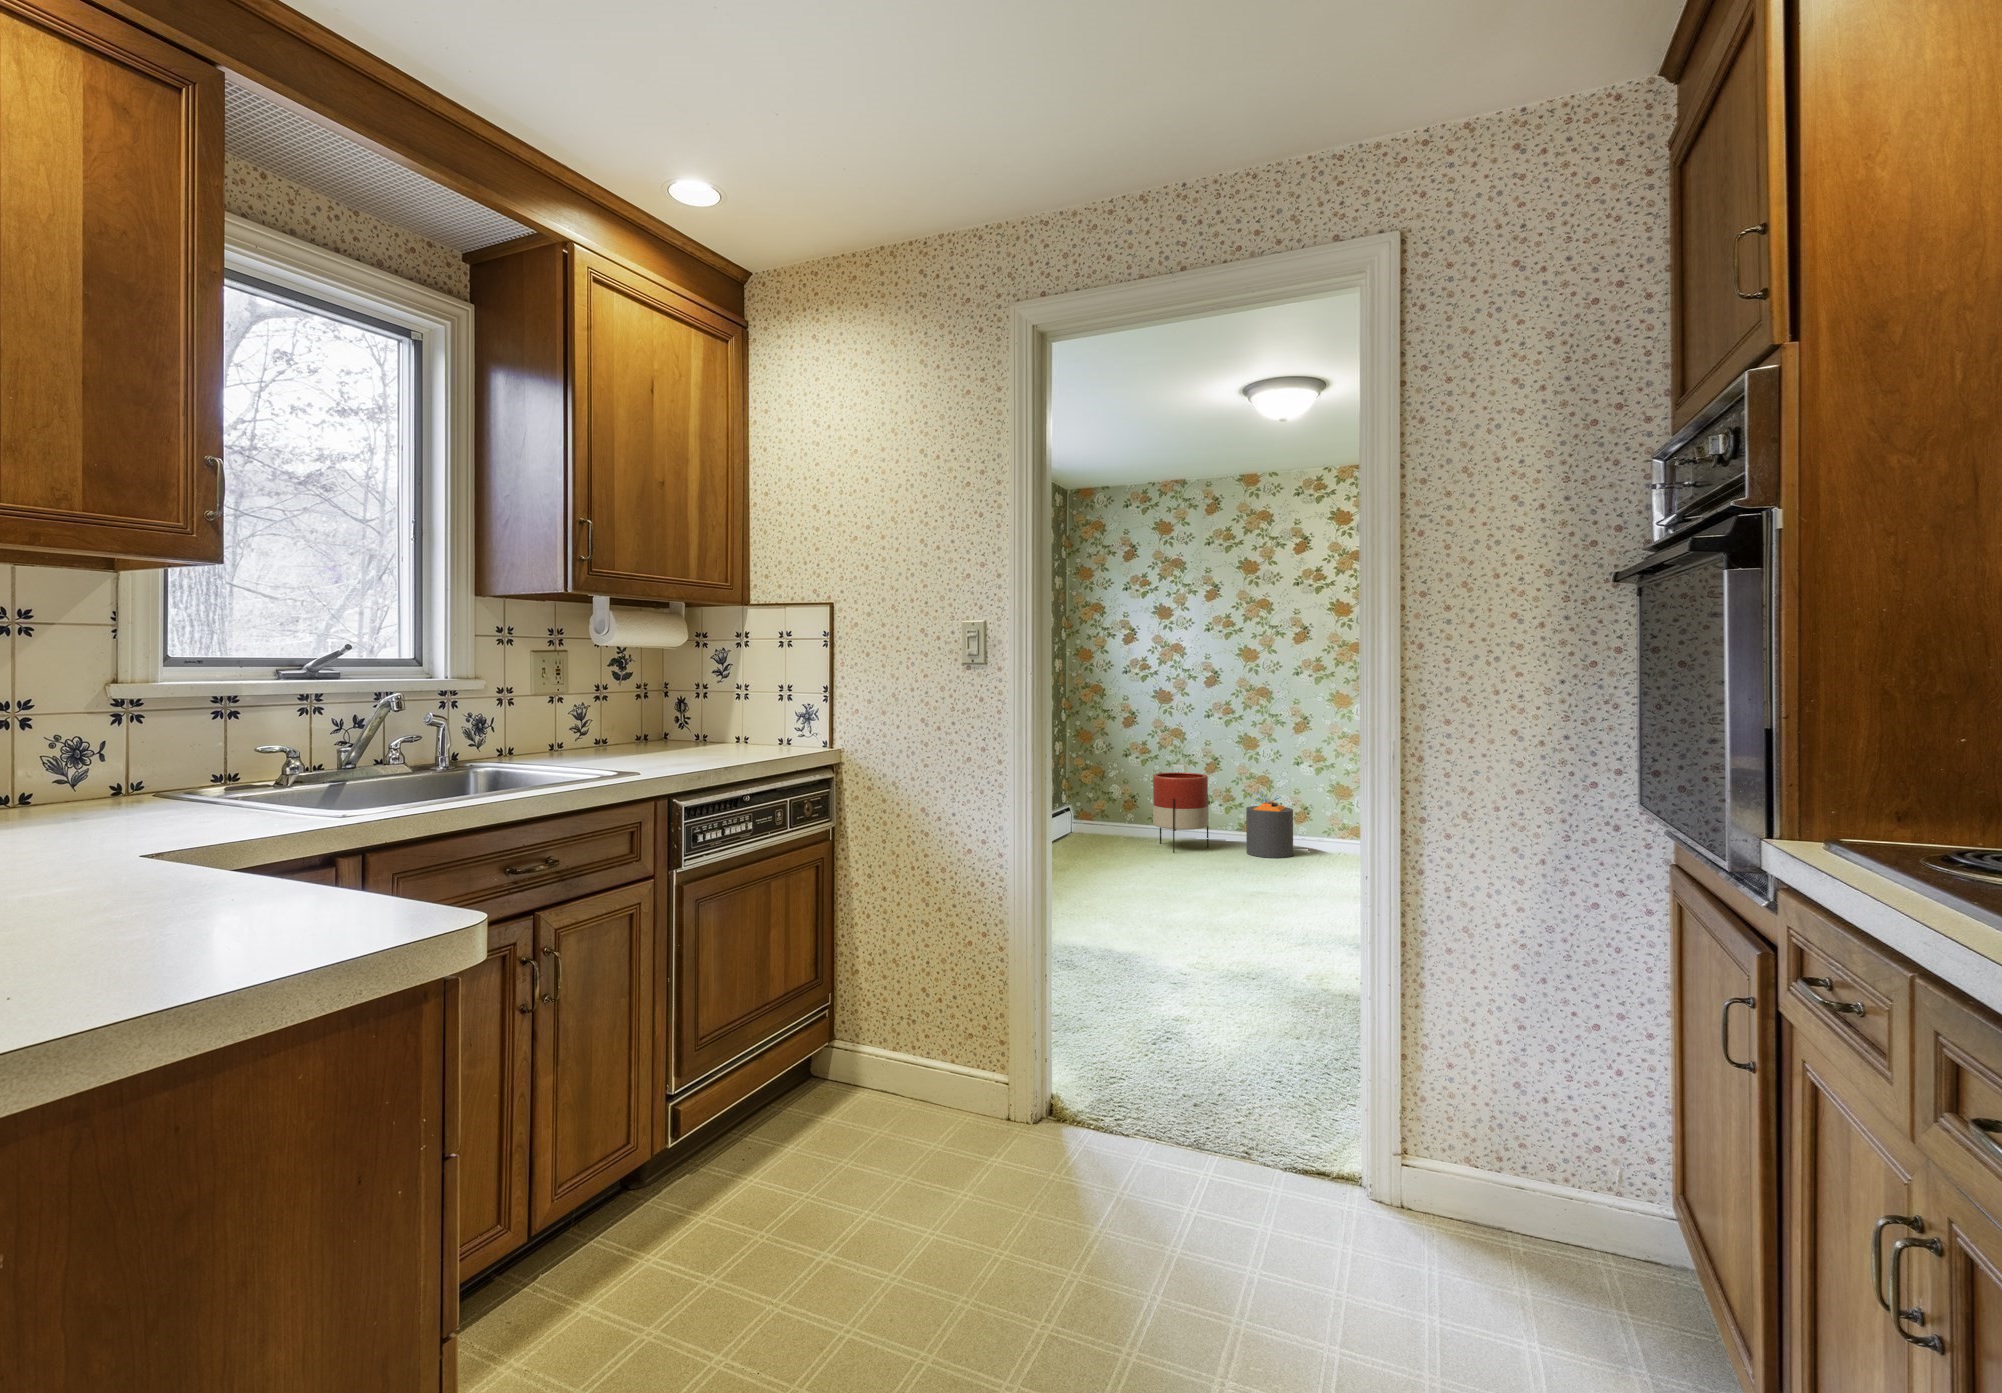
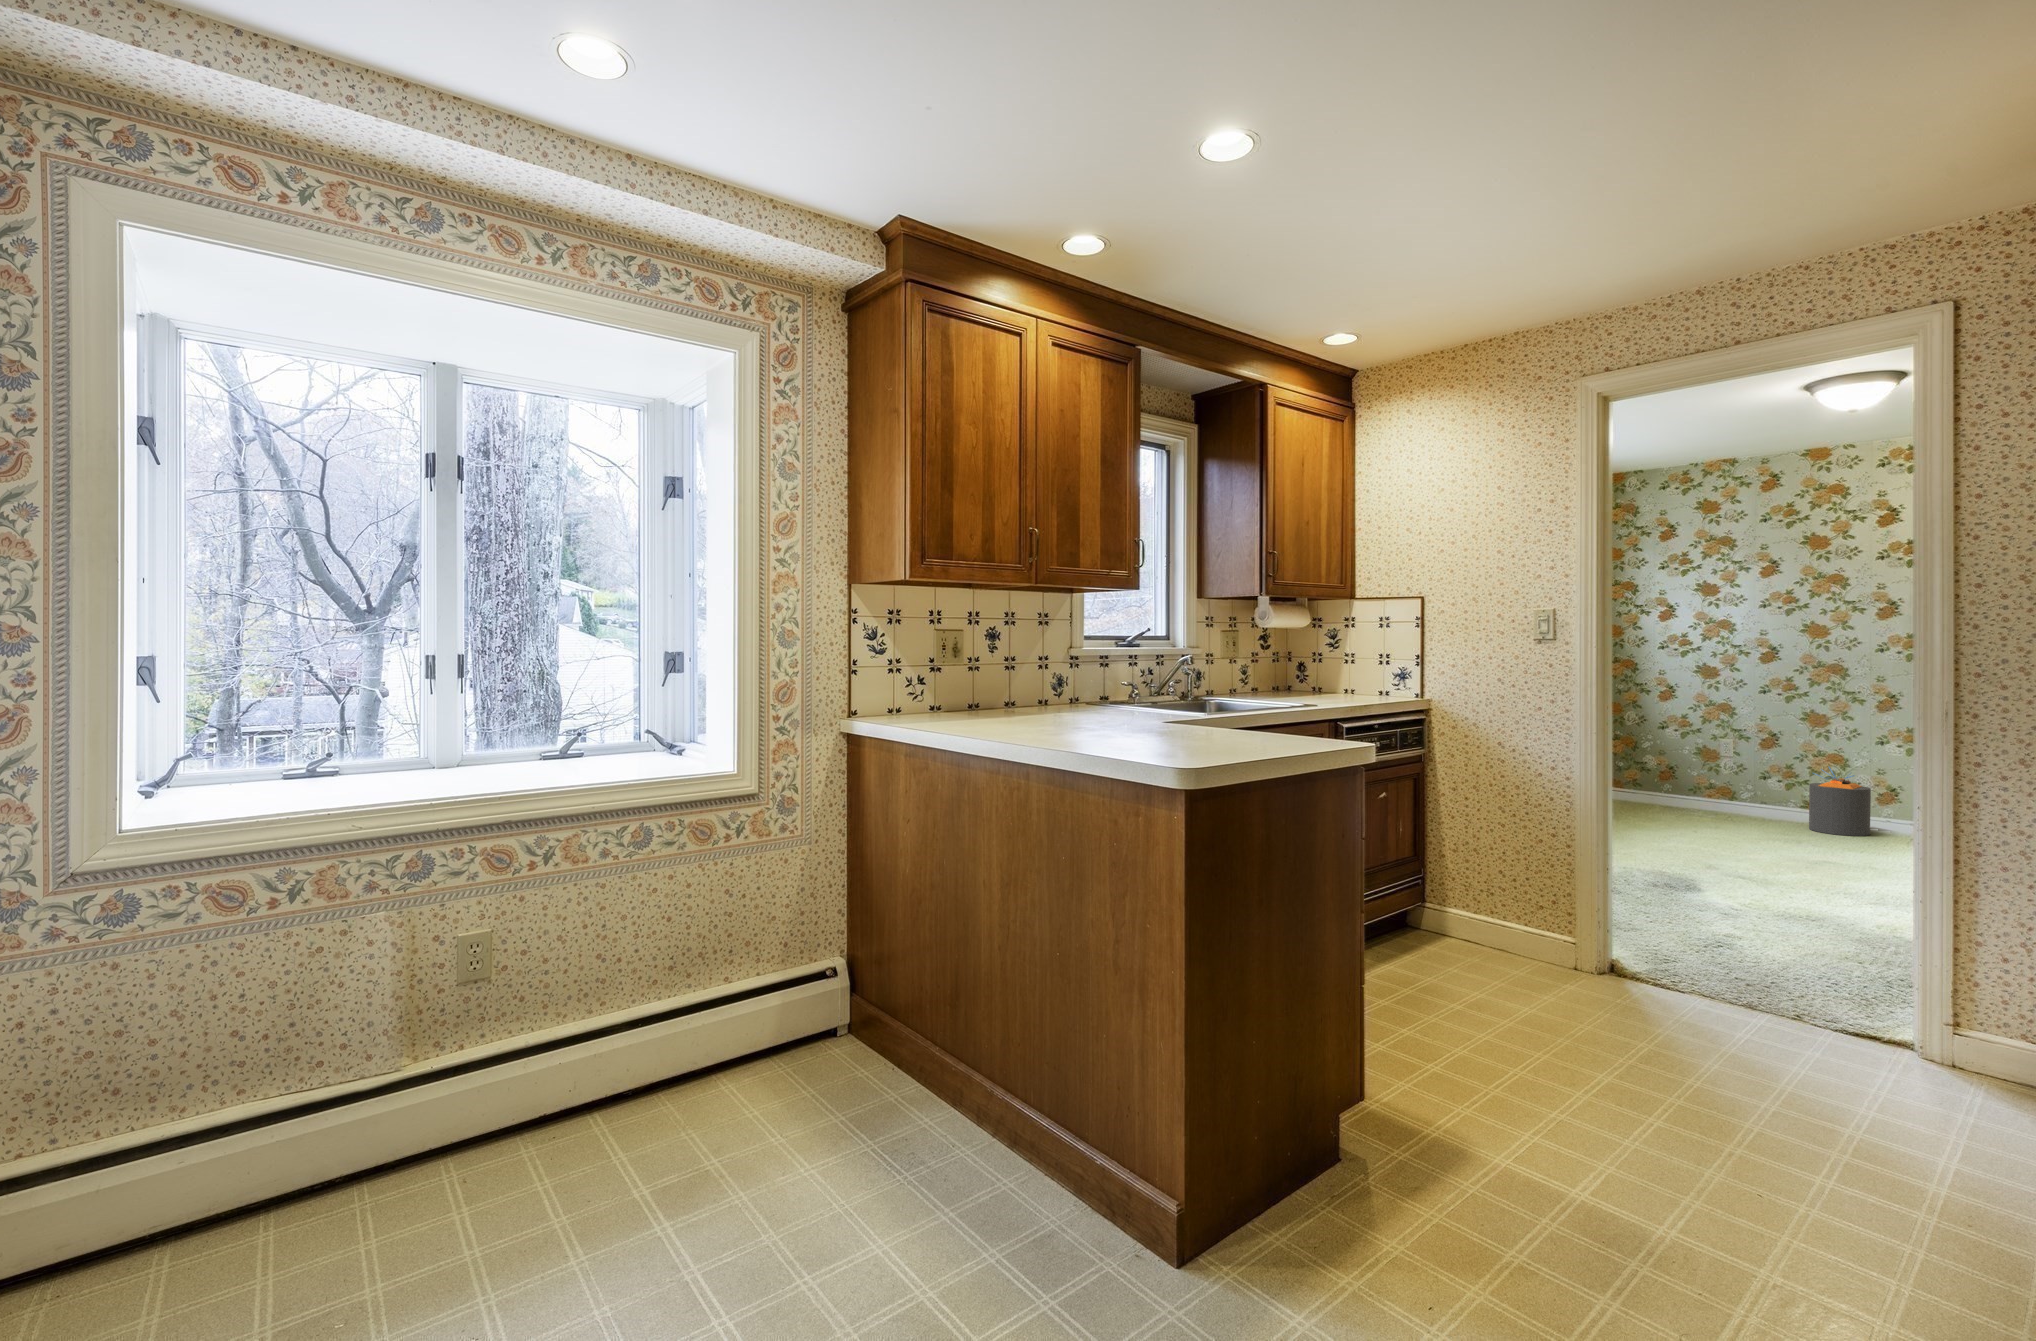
planter: present [1153,772,1209,853] -> none [1694,746,1762,823]

